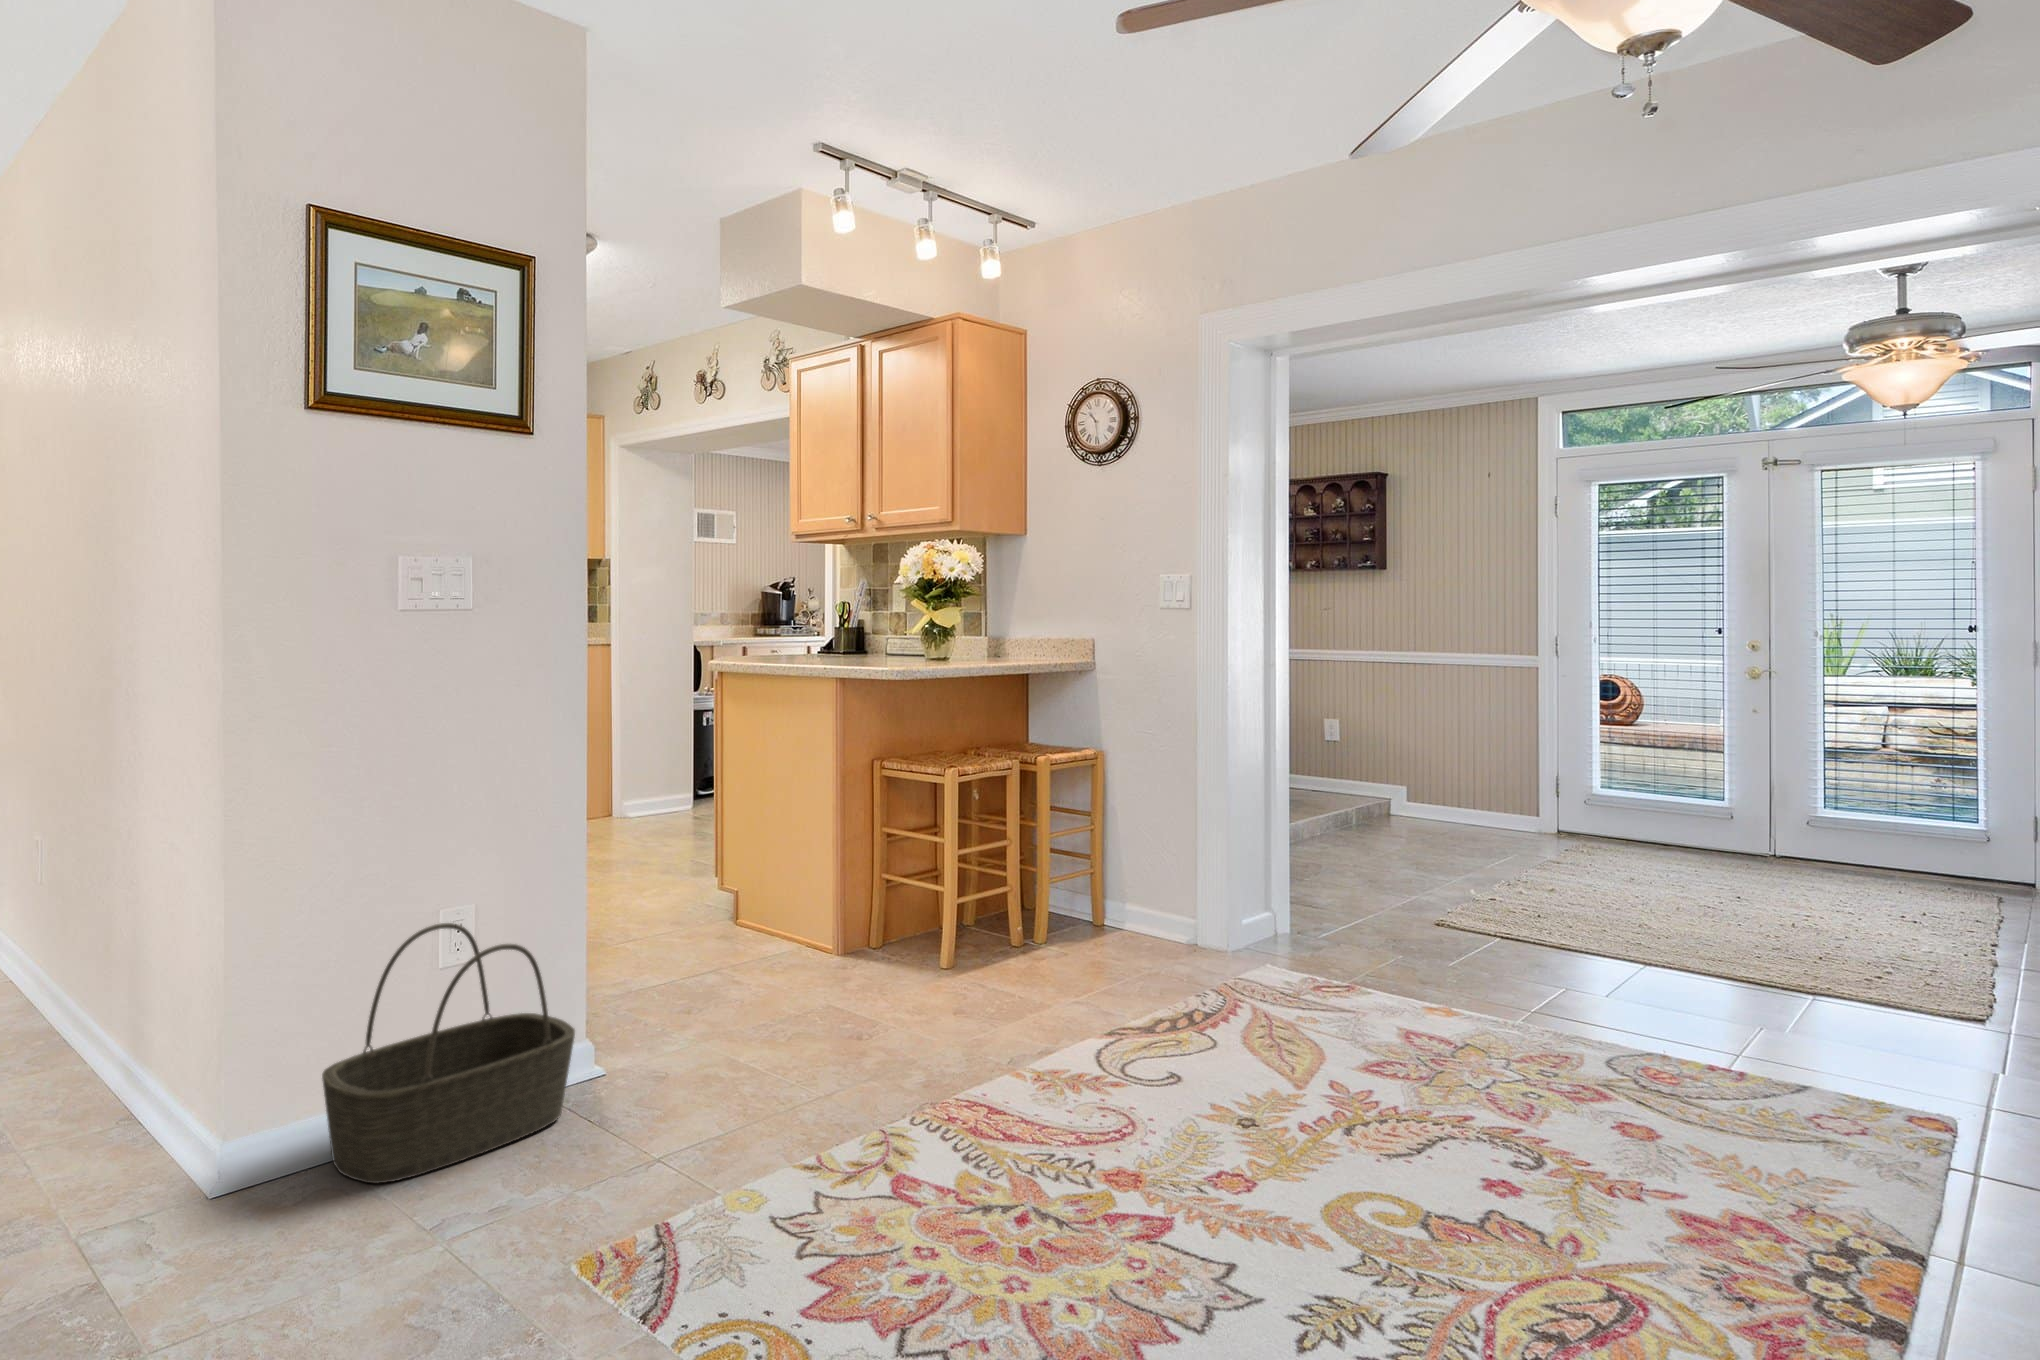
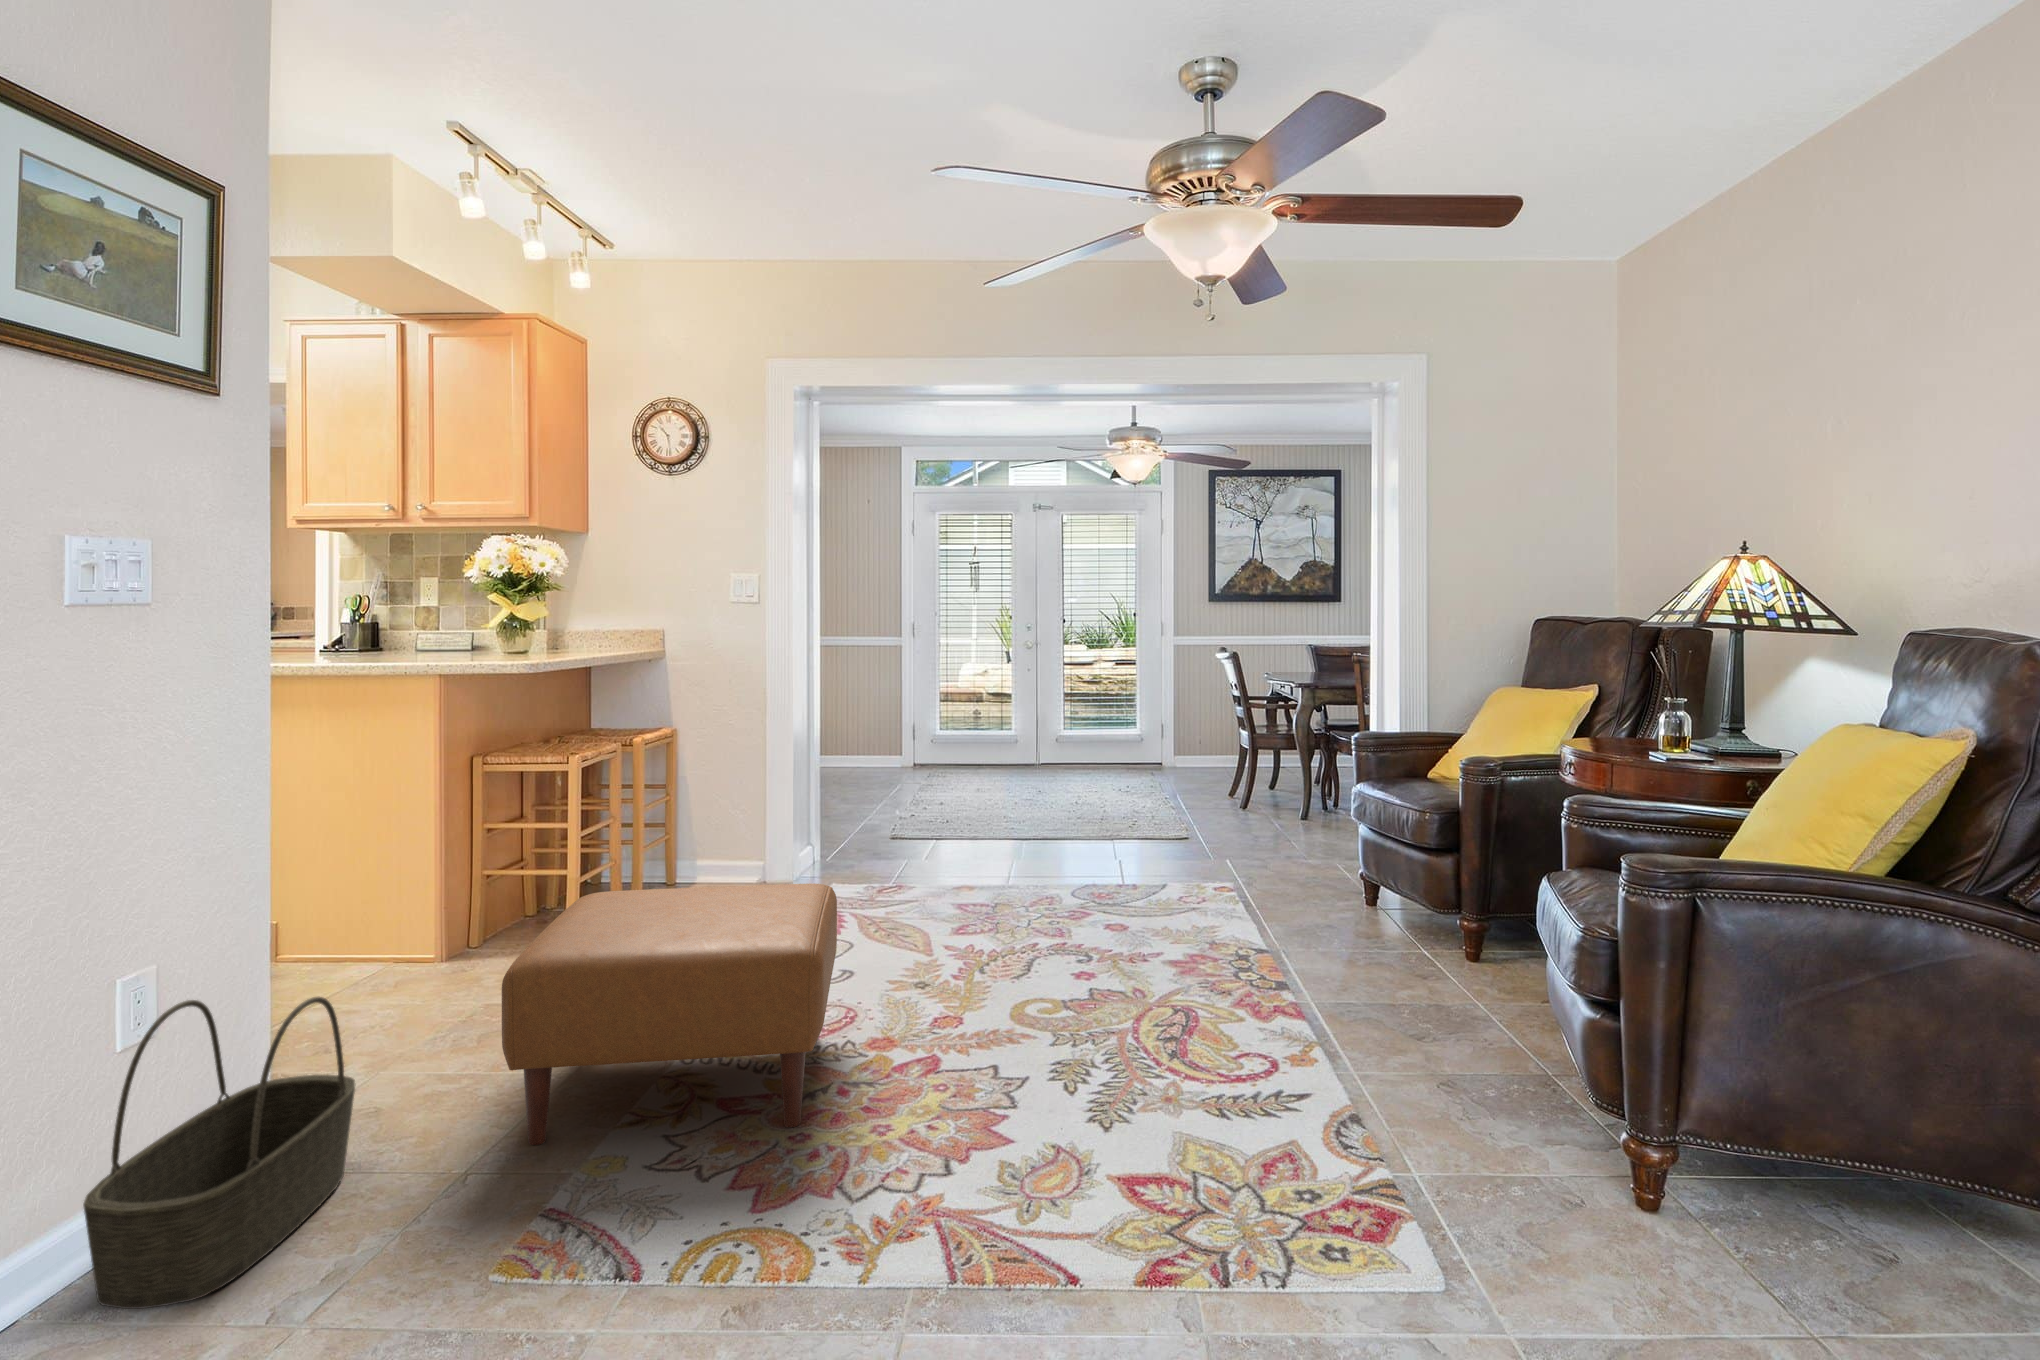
ottoman: none [675,907,1096,1239] -> present [502,884,837,1145]

